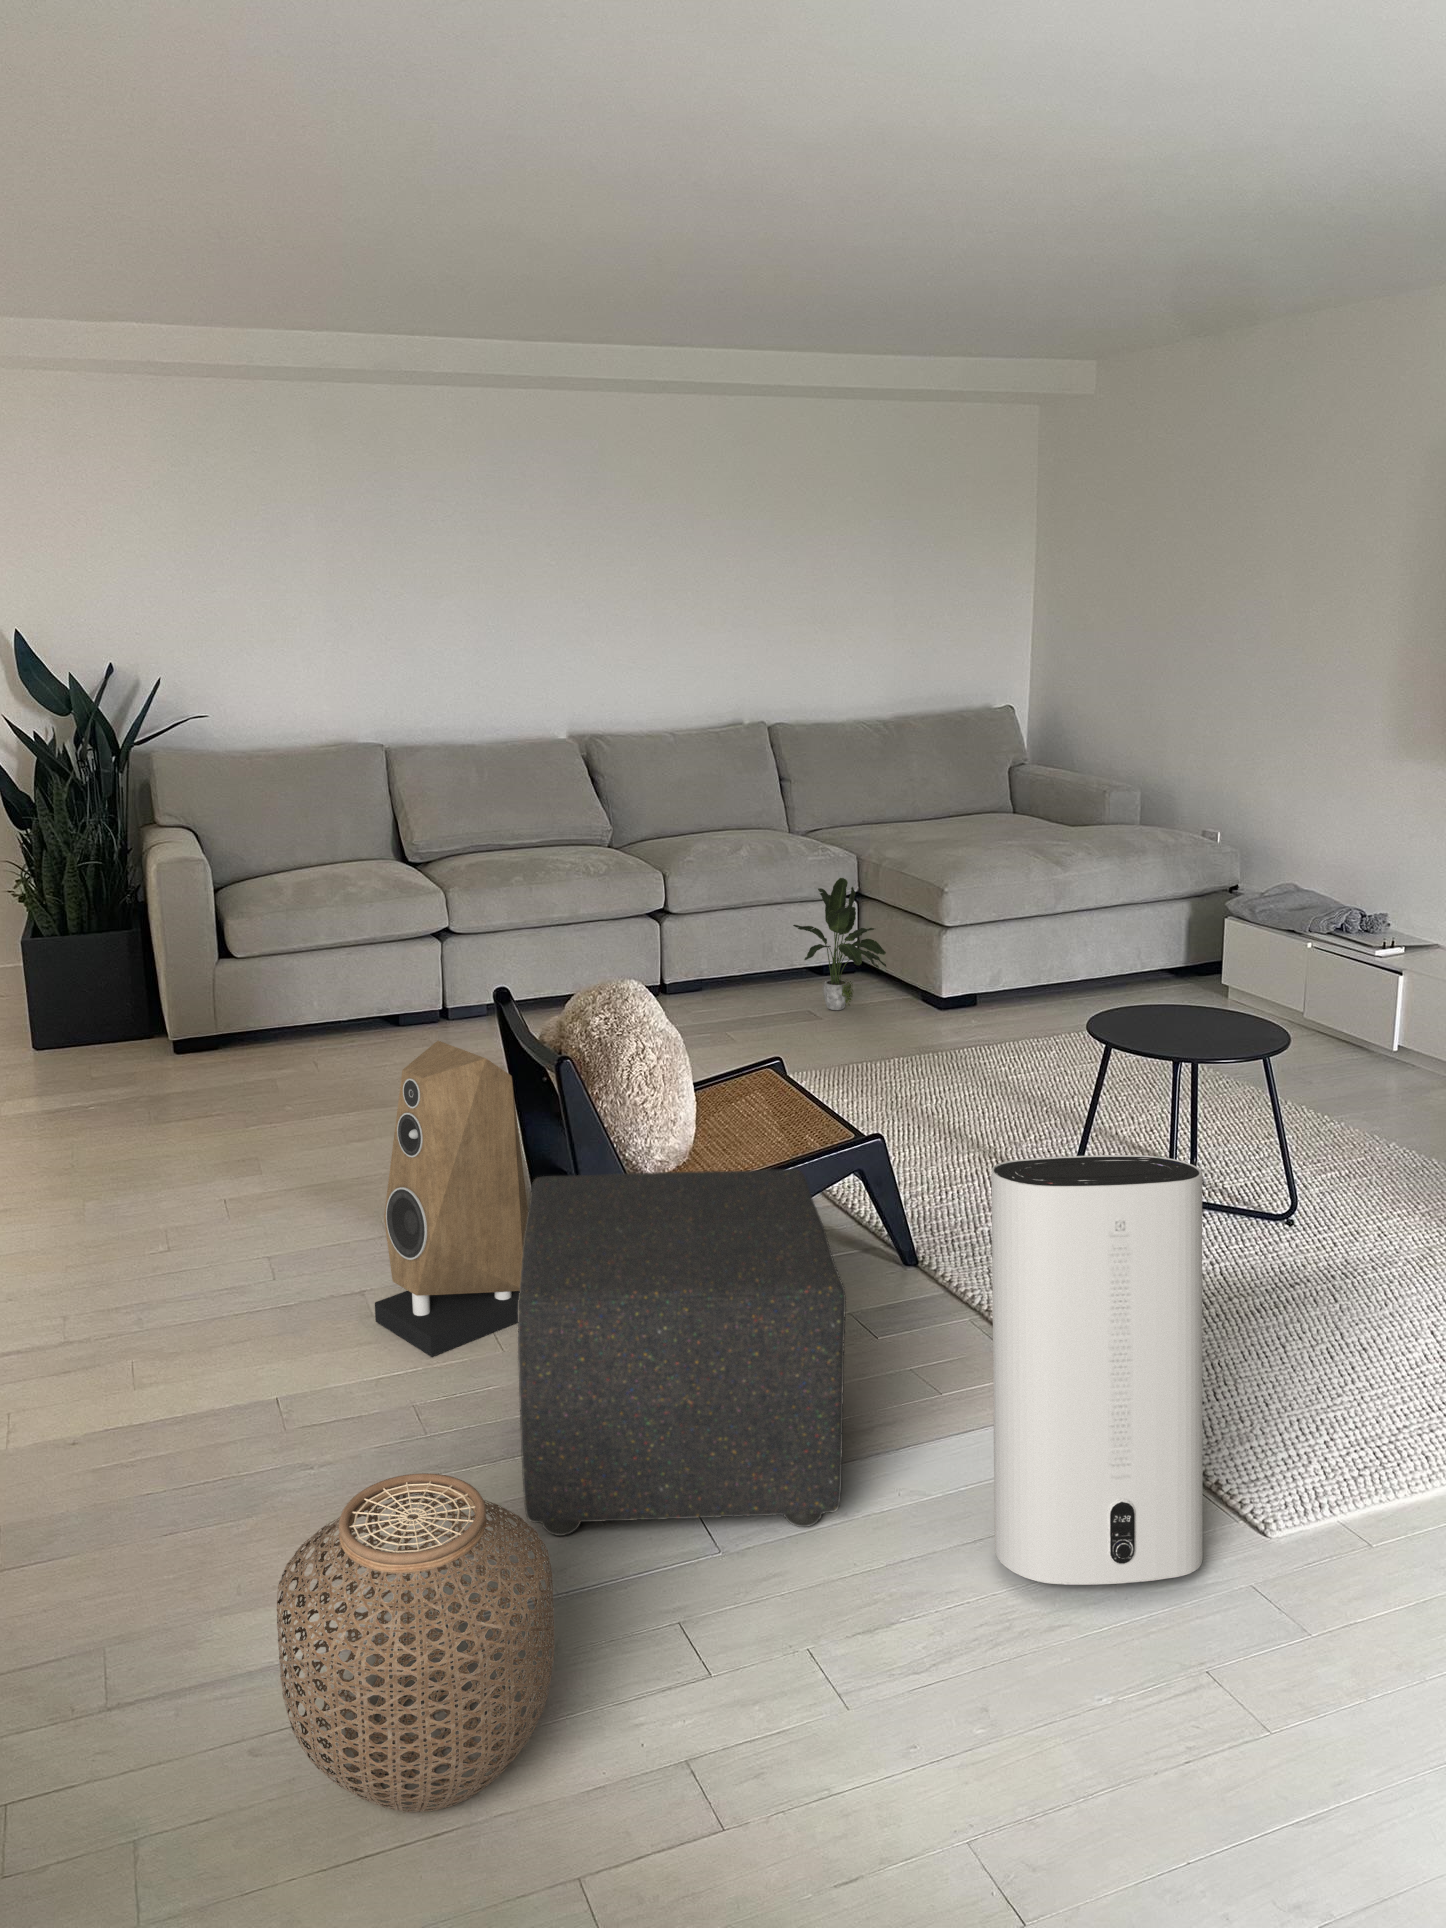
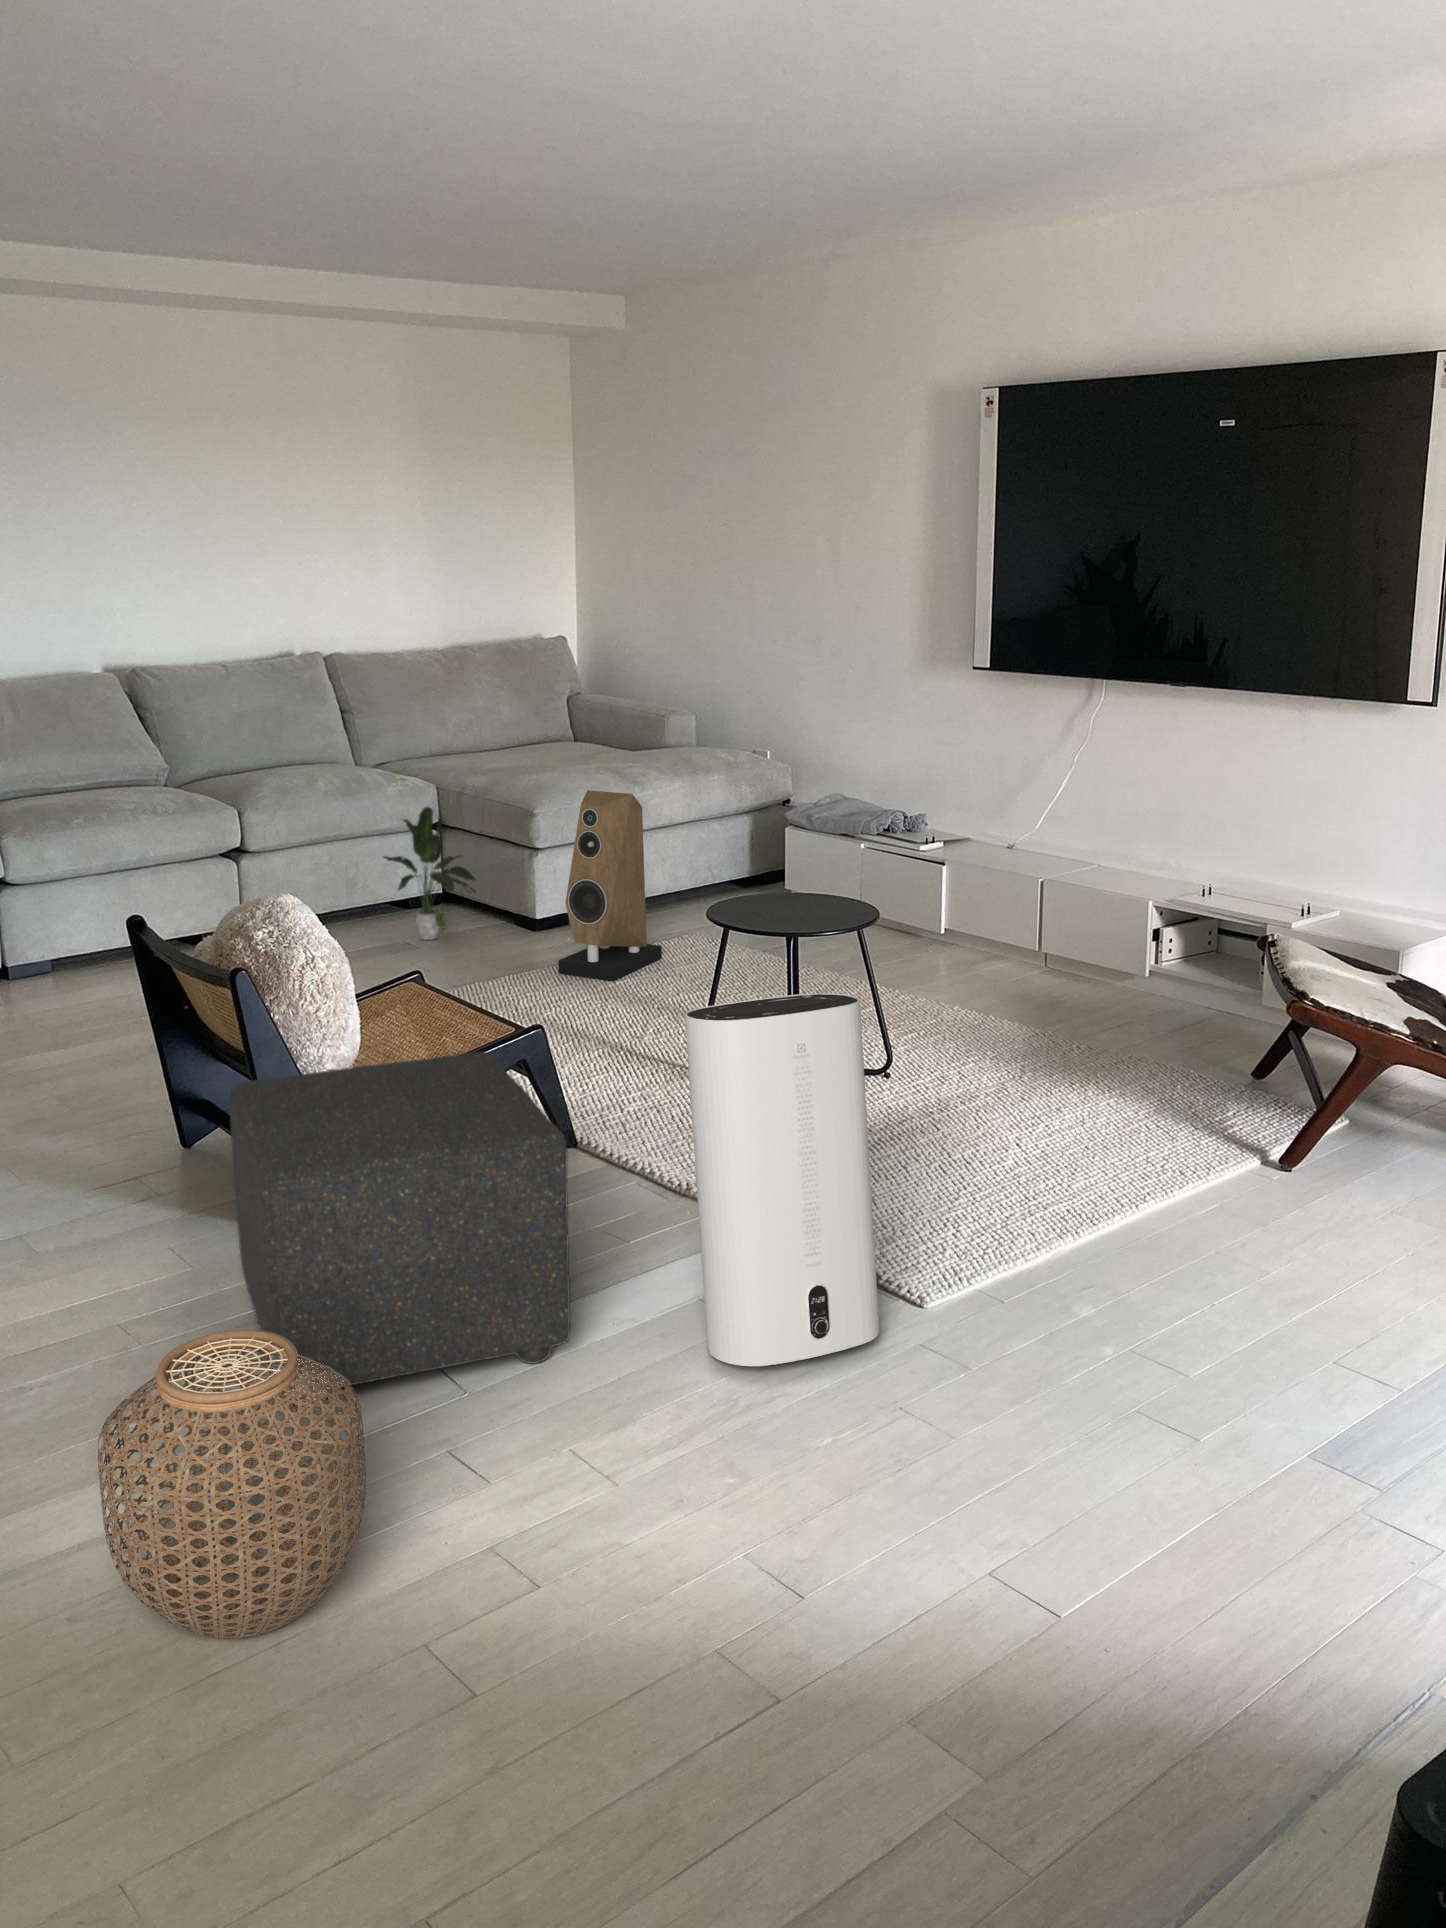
speaker: present [375,1041,528,1357] -> present [558,790,662,981]

